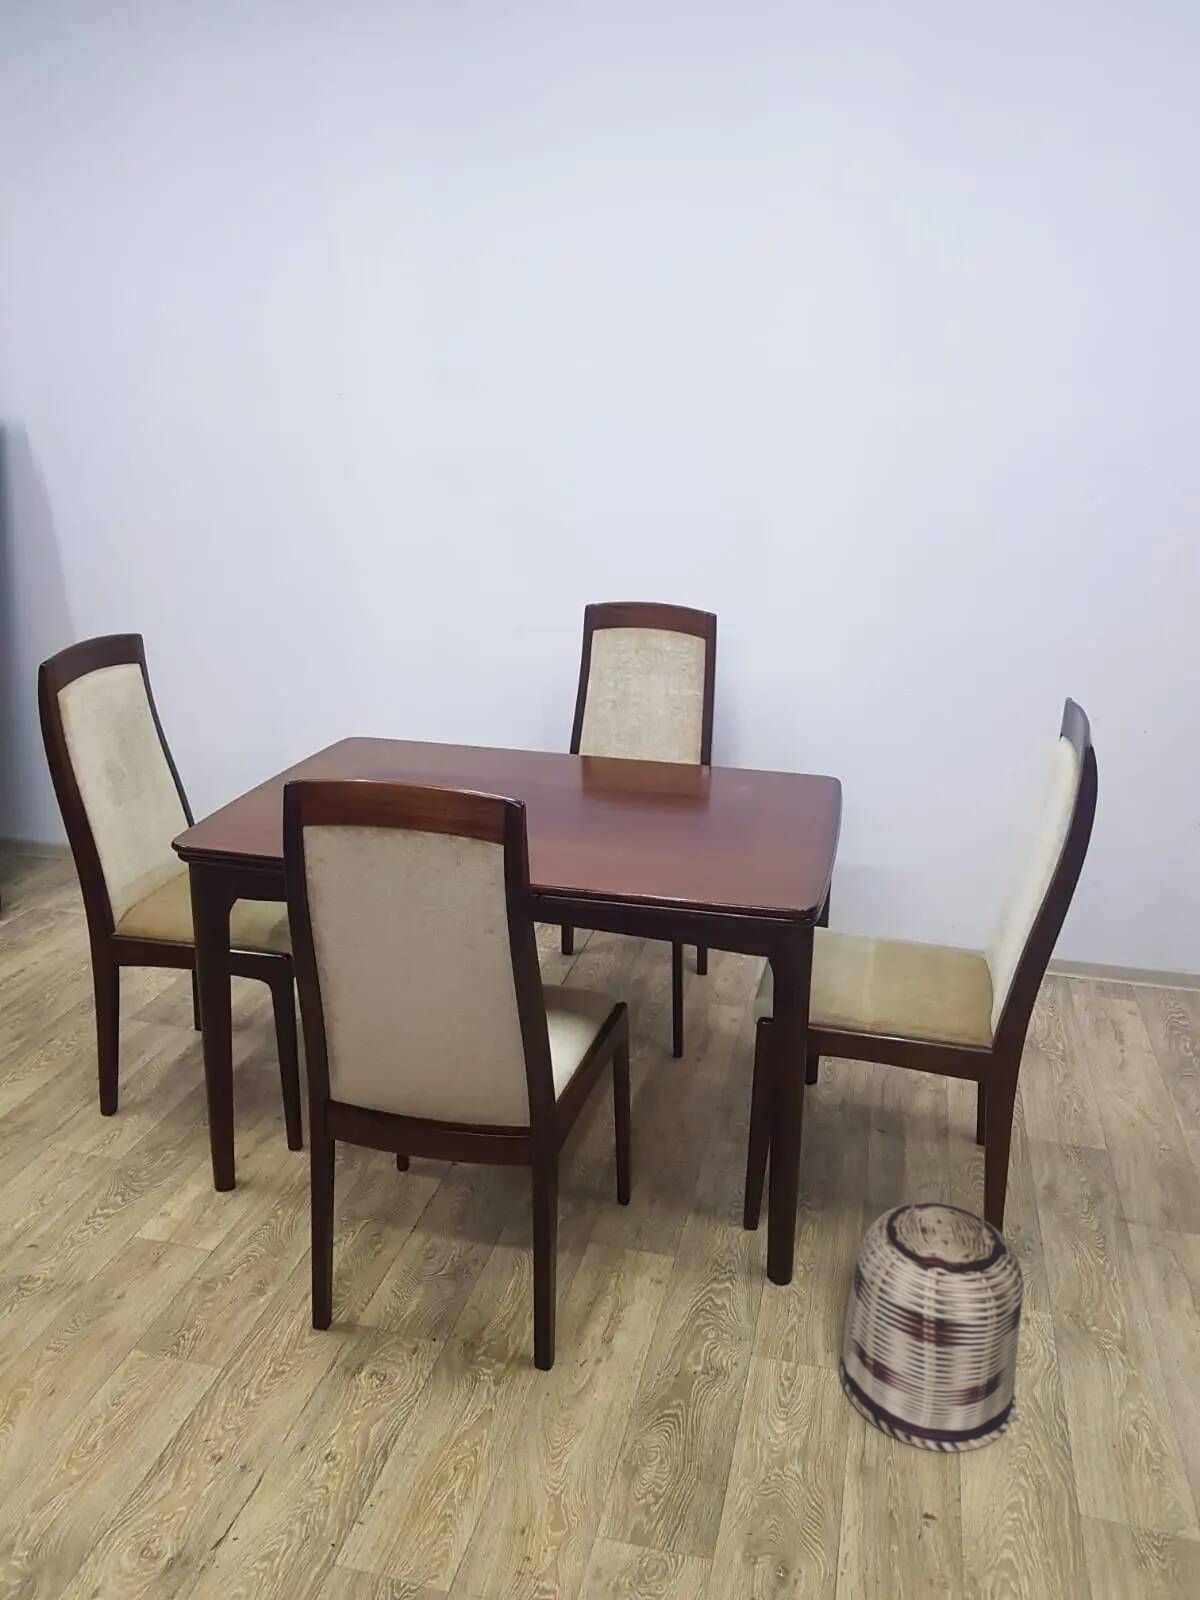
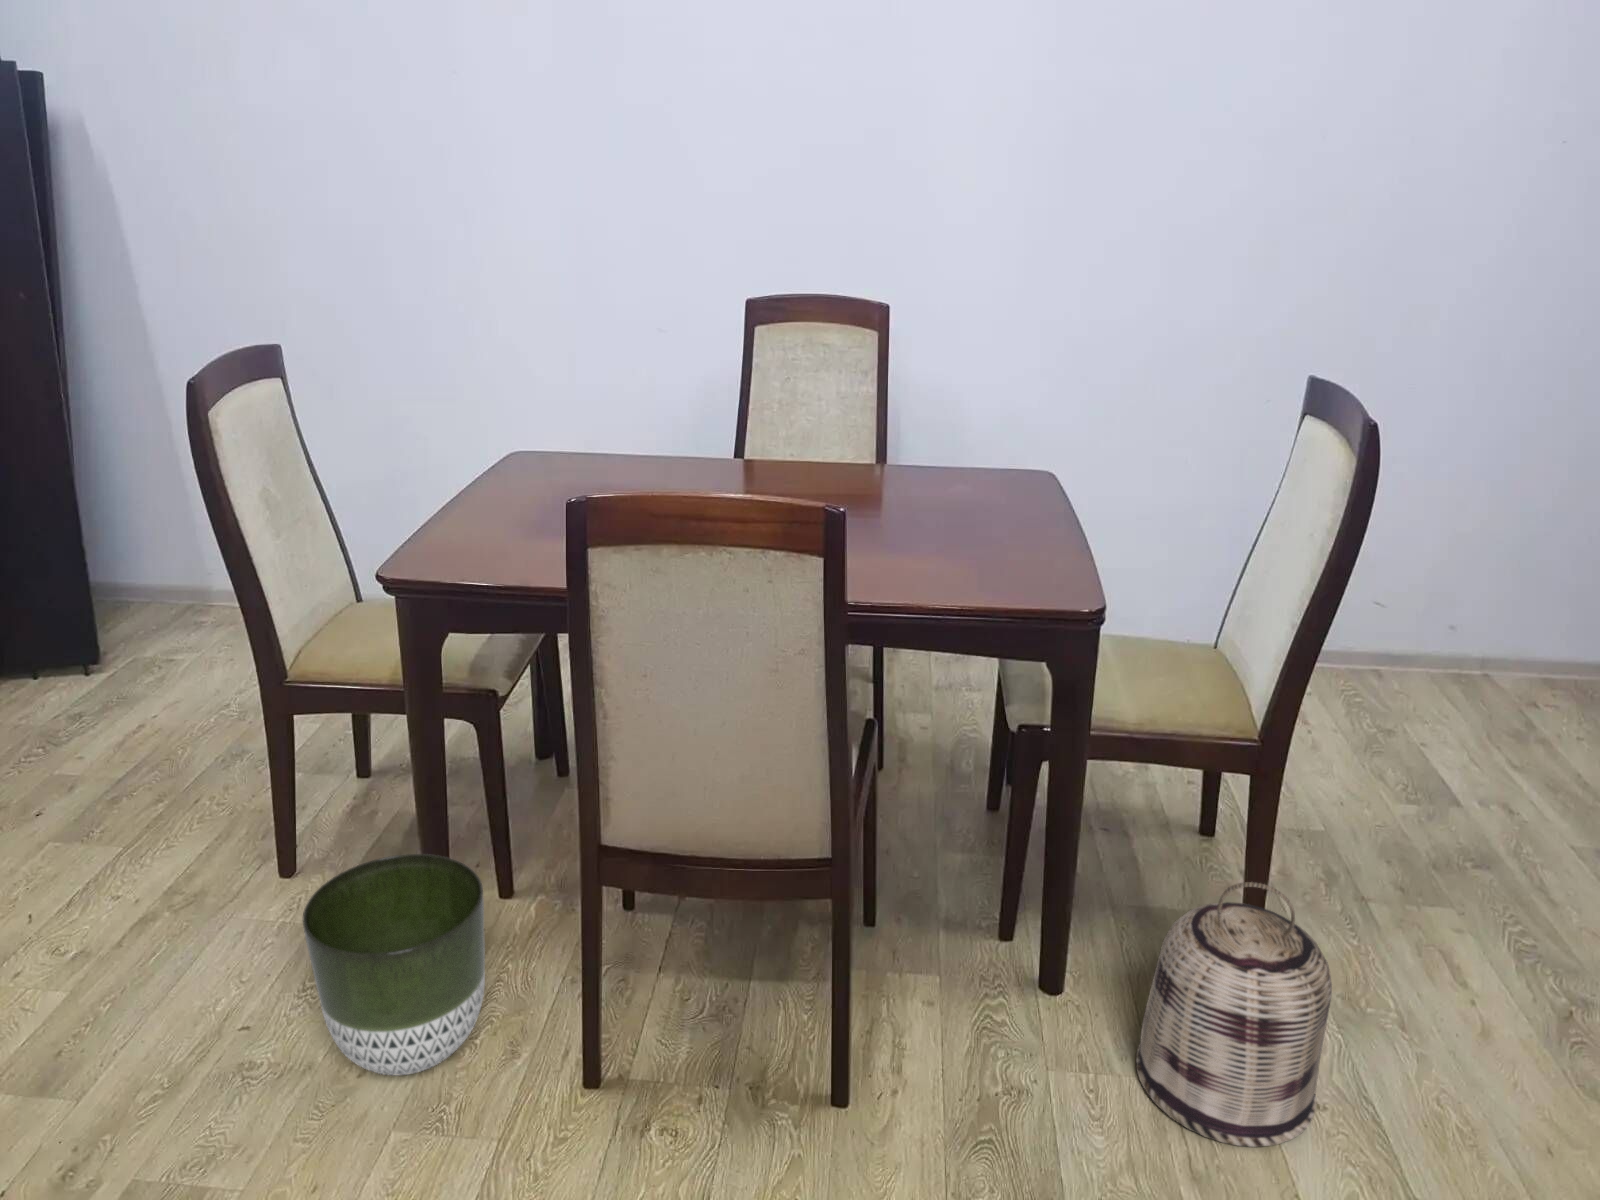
planter: none [74,1098,238,1299] -> present [303,854,485,1075]

